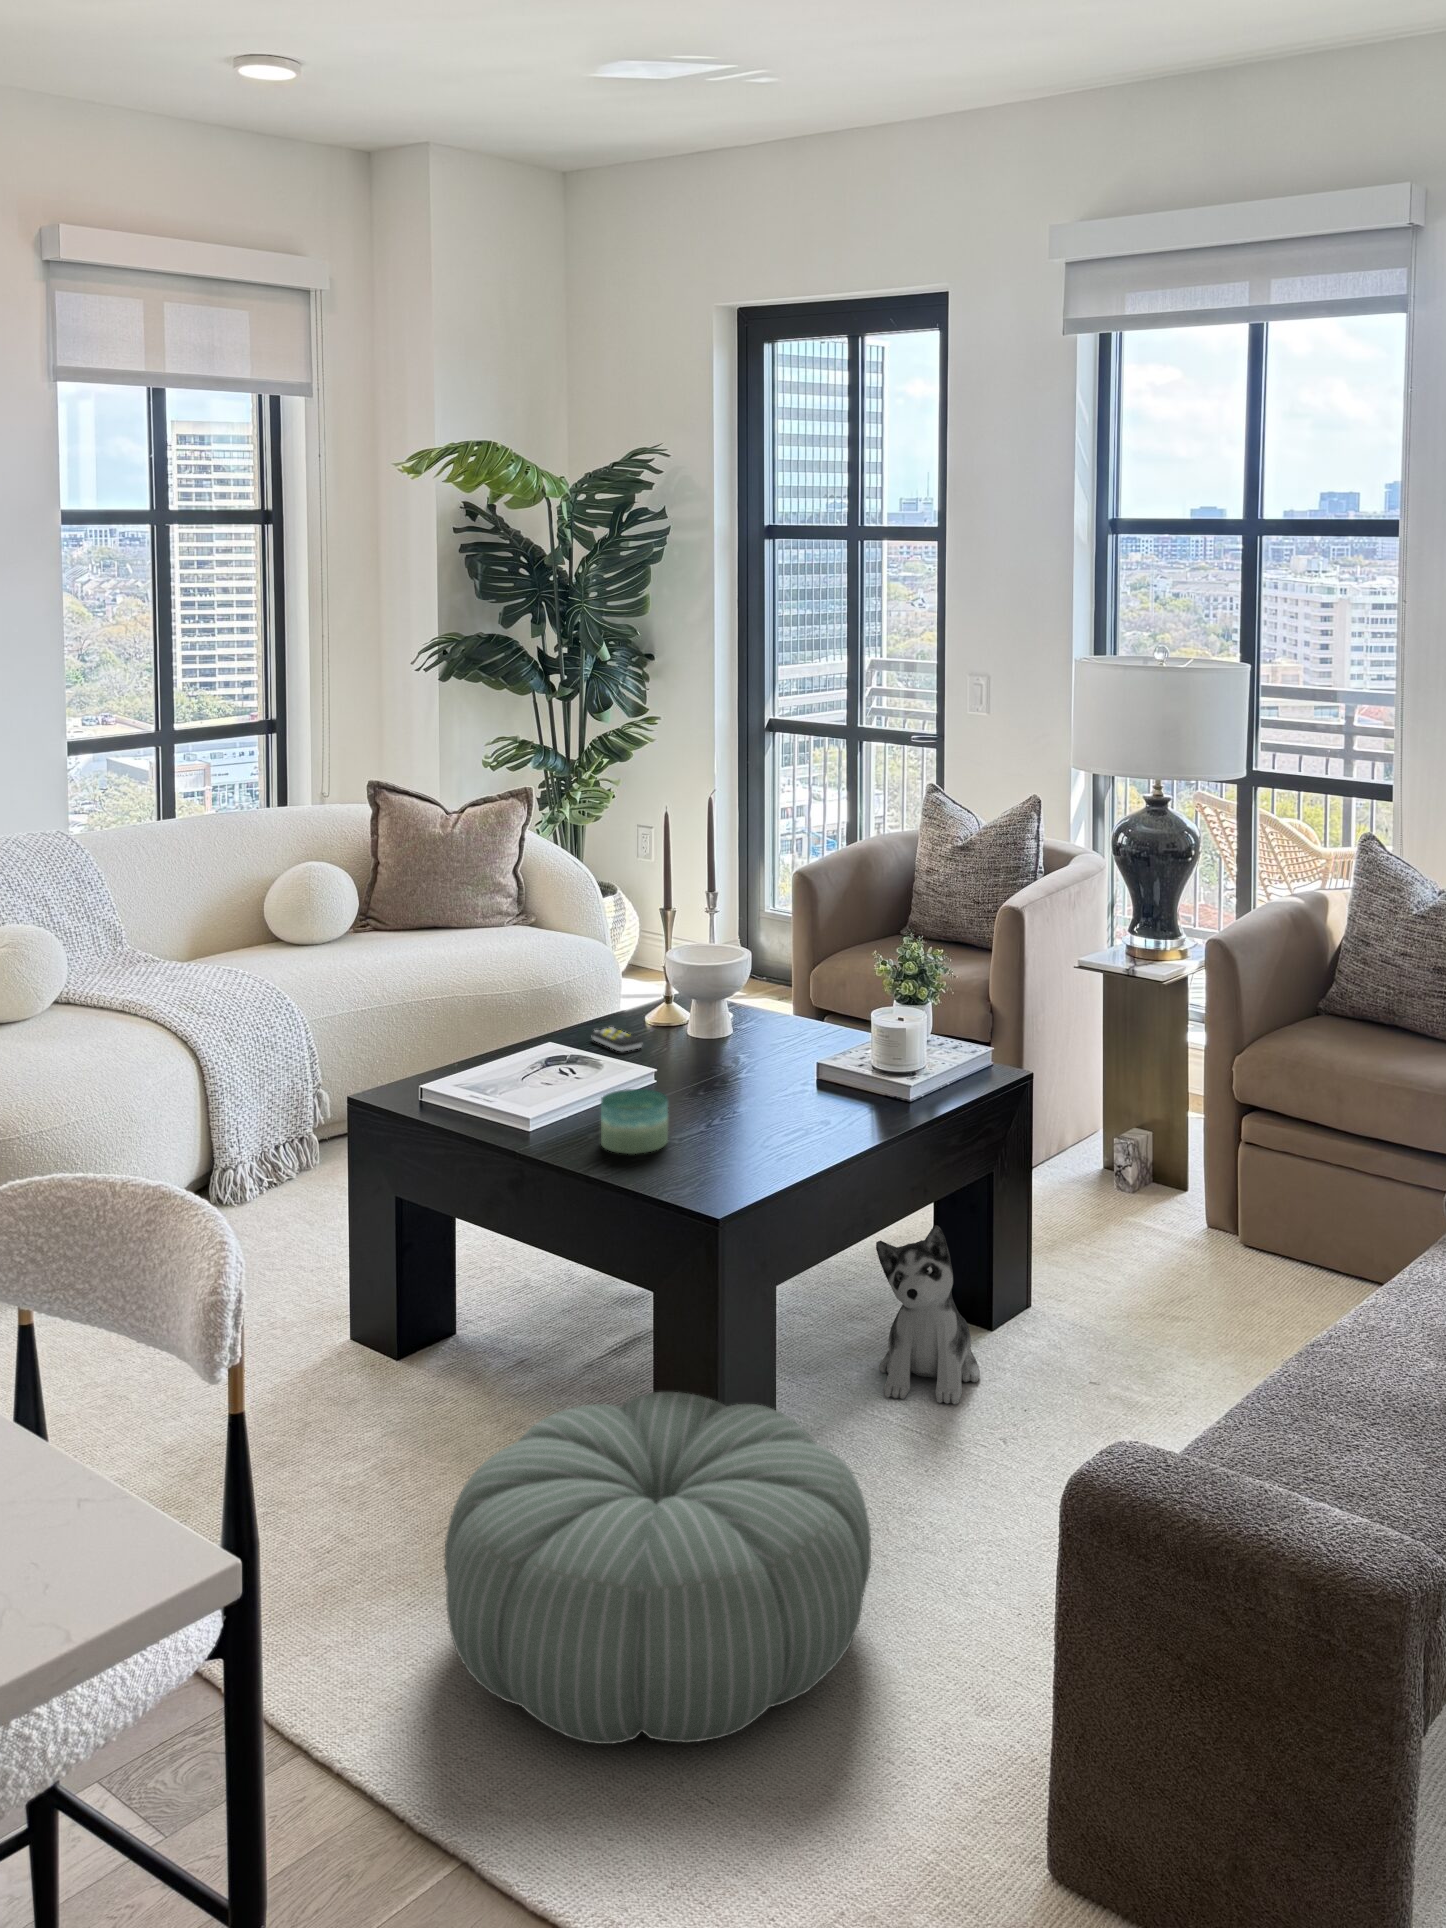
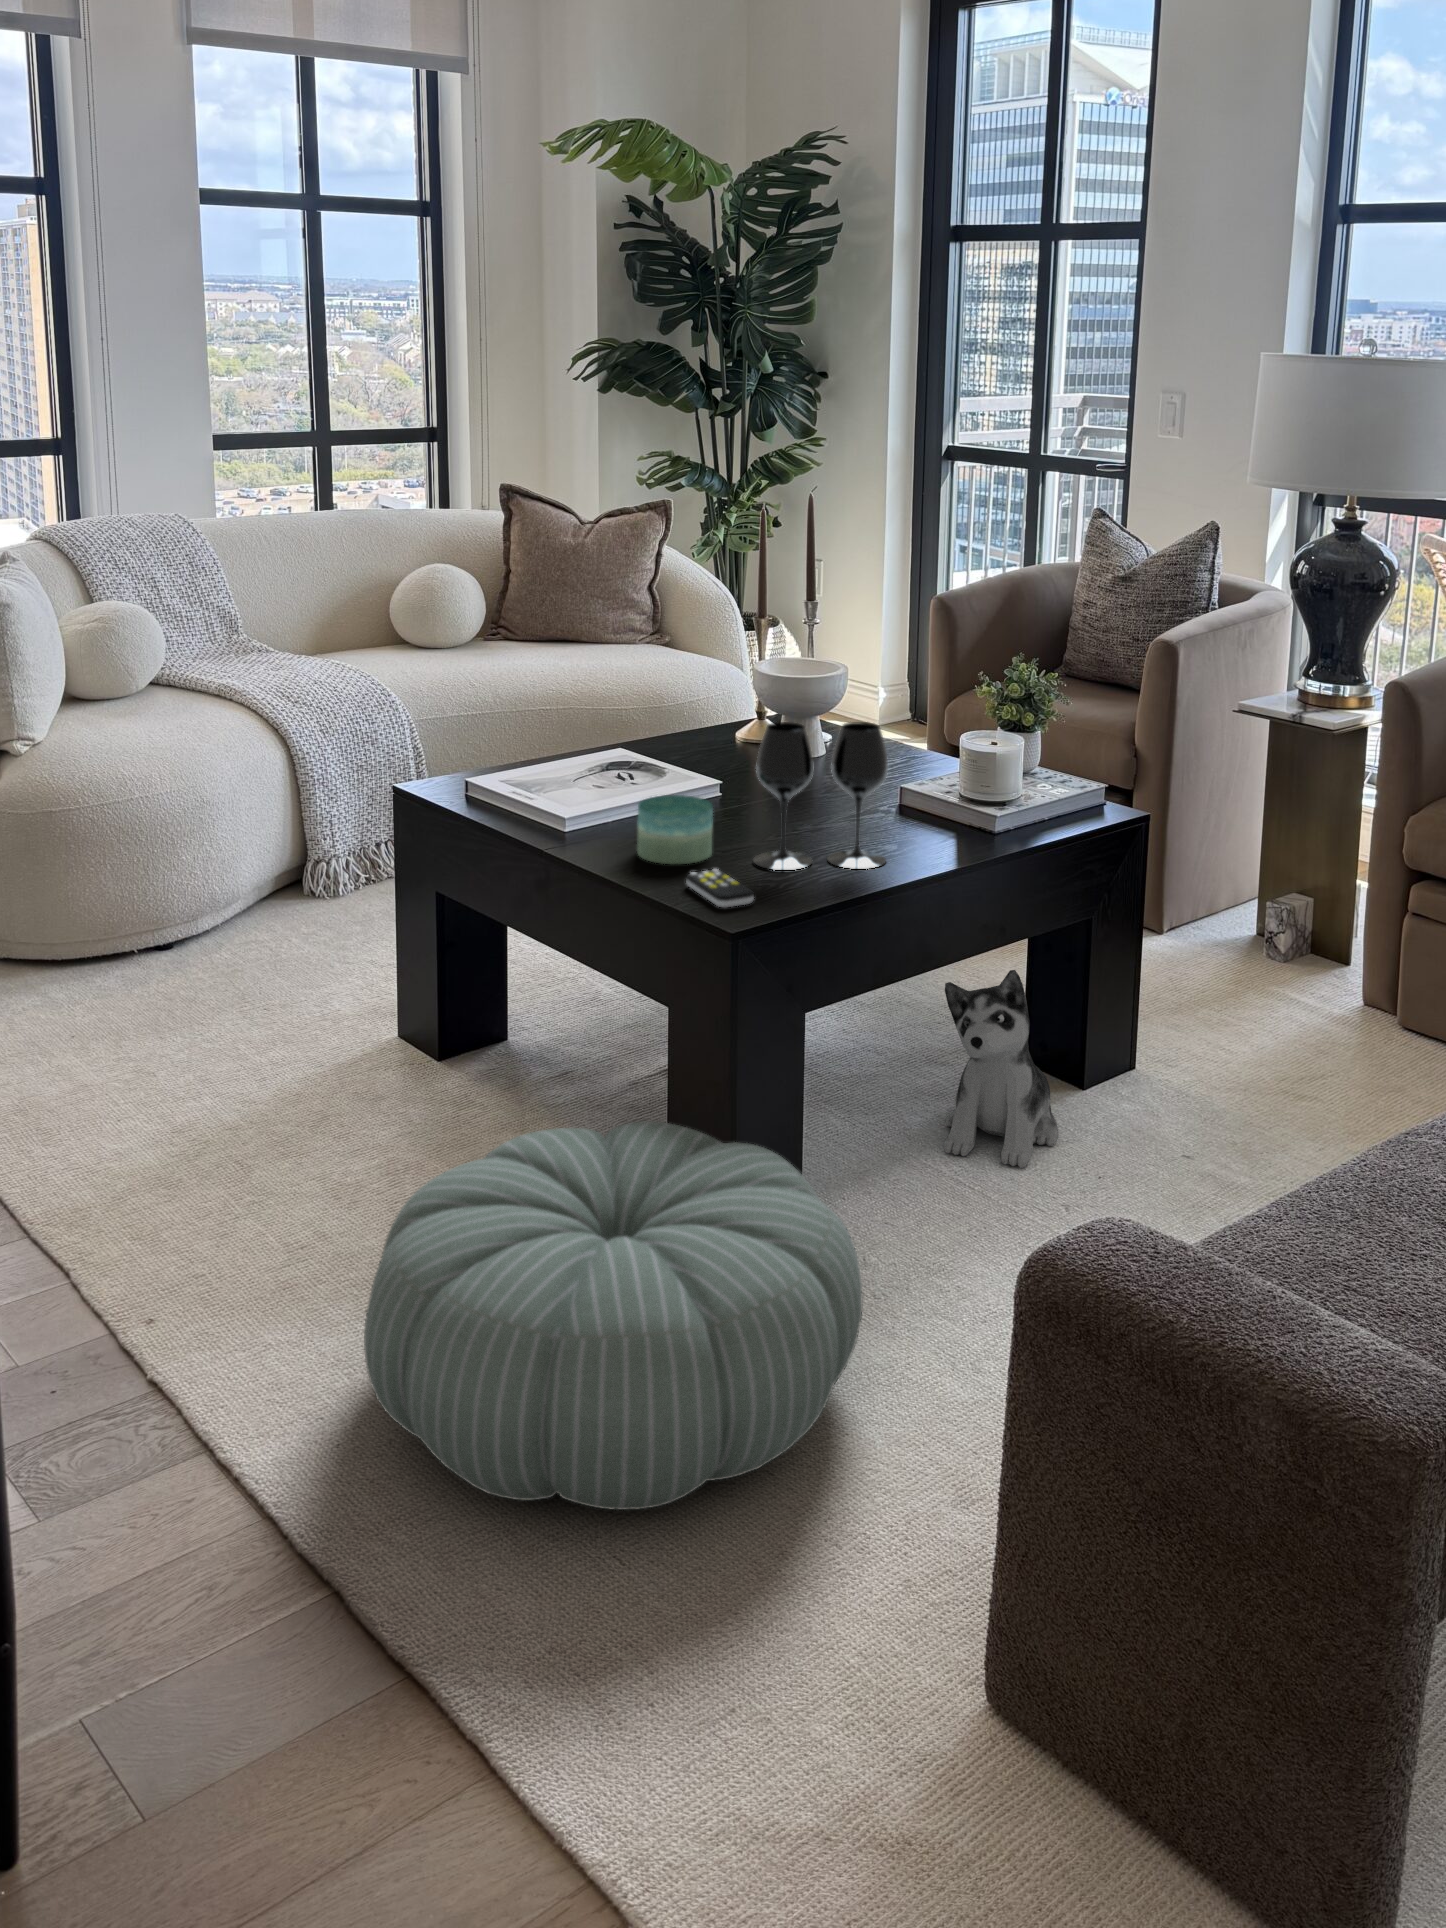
wine glass: none [706,1014,822,1152] -> present [753,722,888,870]
remote control: present [592,1027,642,1051] -> present [686,869,754,907]

